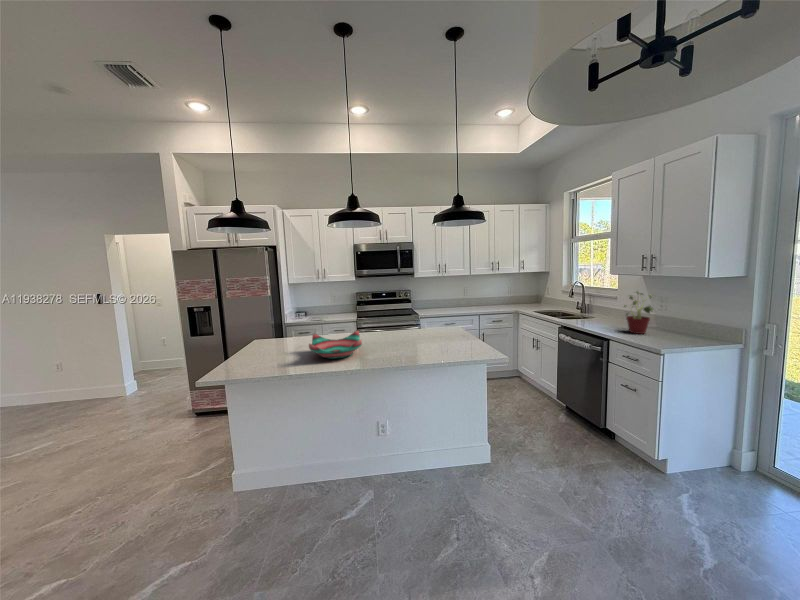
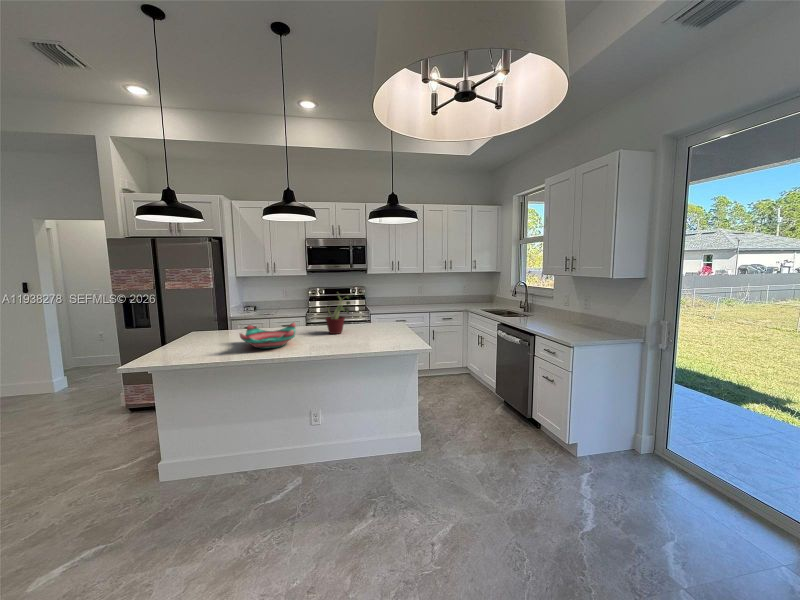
potted plant: present [624,292,653,334] -> present [323,293,350,334]

